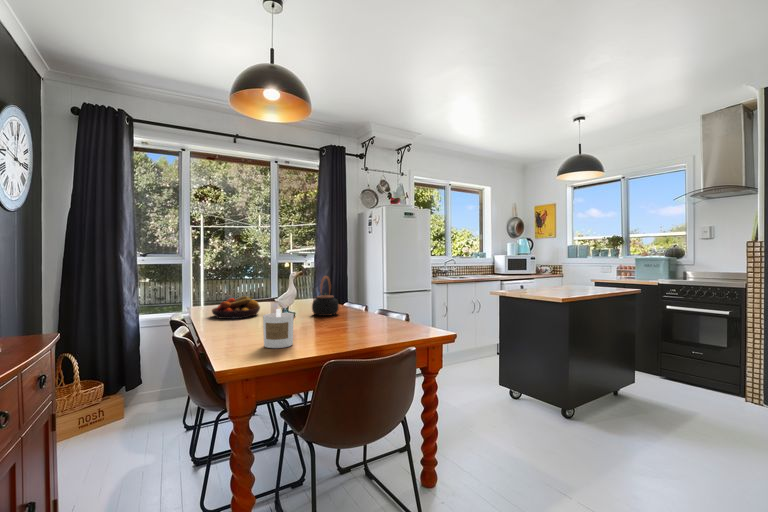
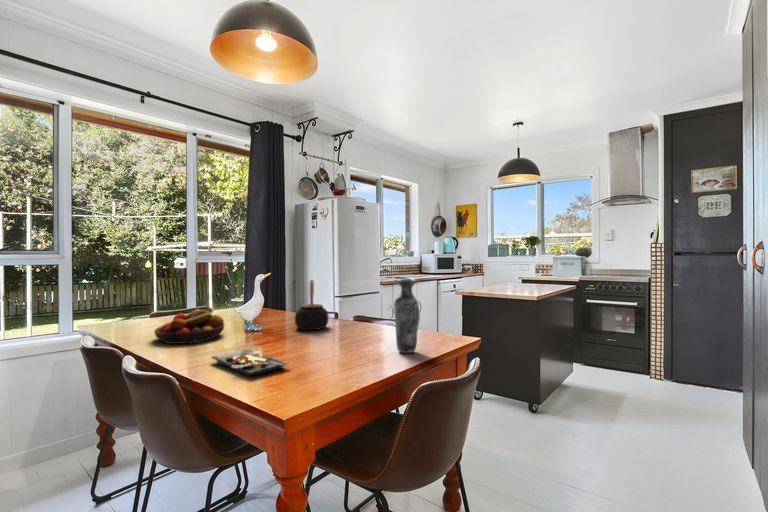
vase: none [351,275,372,334] -> present [394,279,420,353]
candle: present [263,309,294,348] -> none [311,329,352,385]
plate: none [223,321,264,339] -> present [212,348,288,376]

